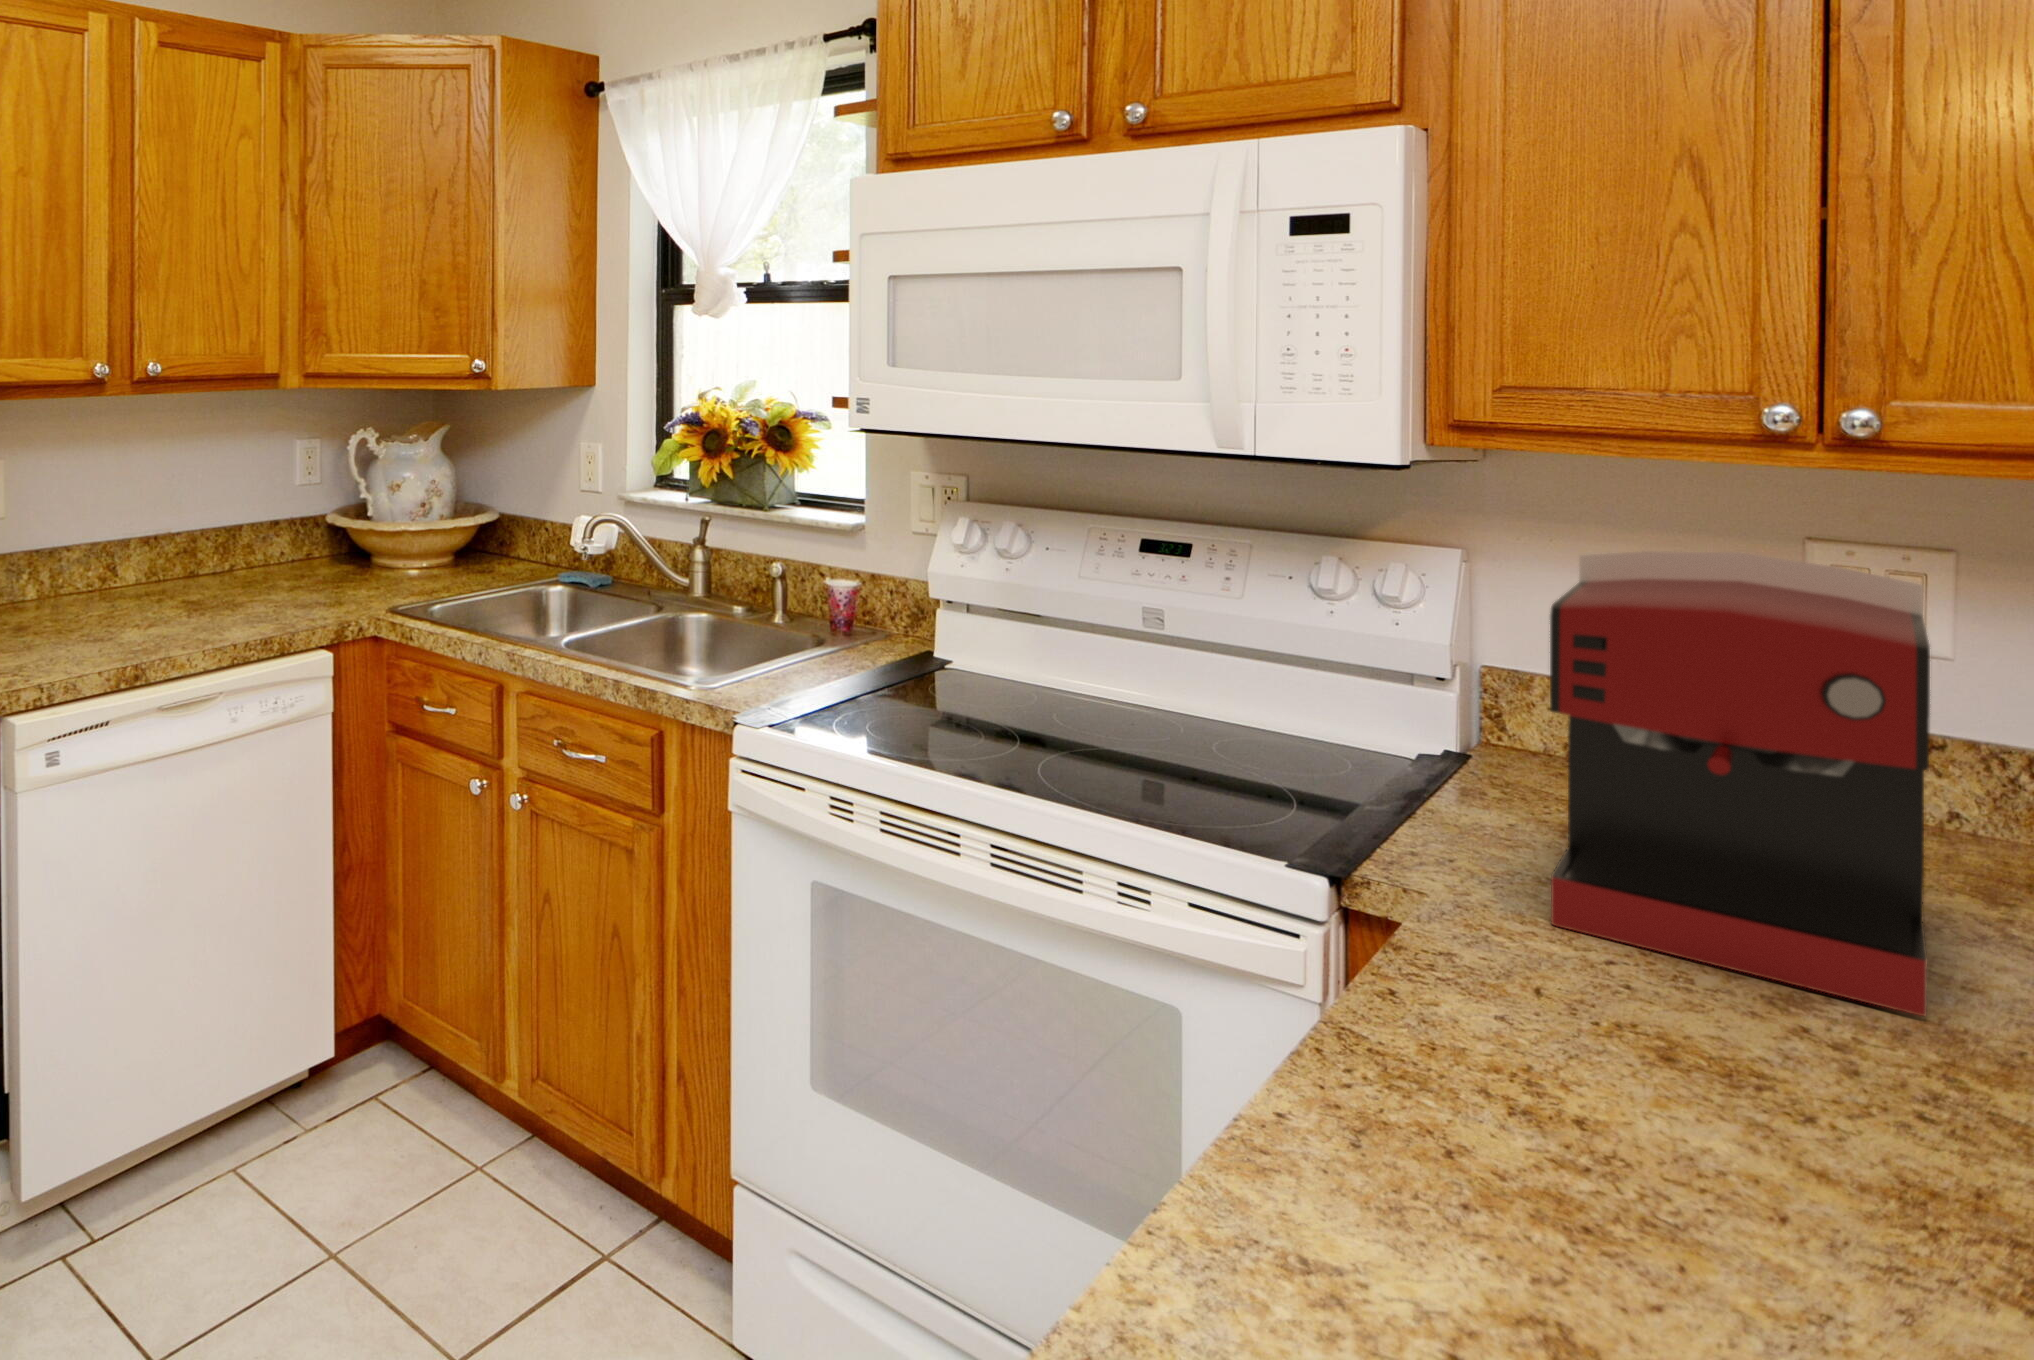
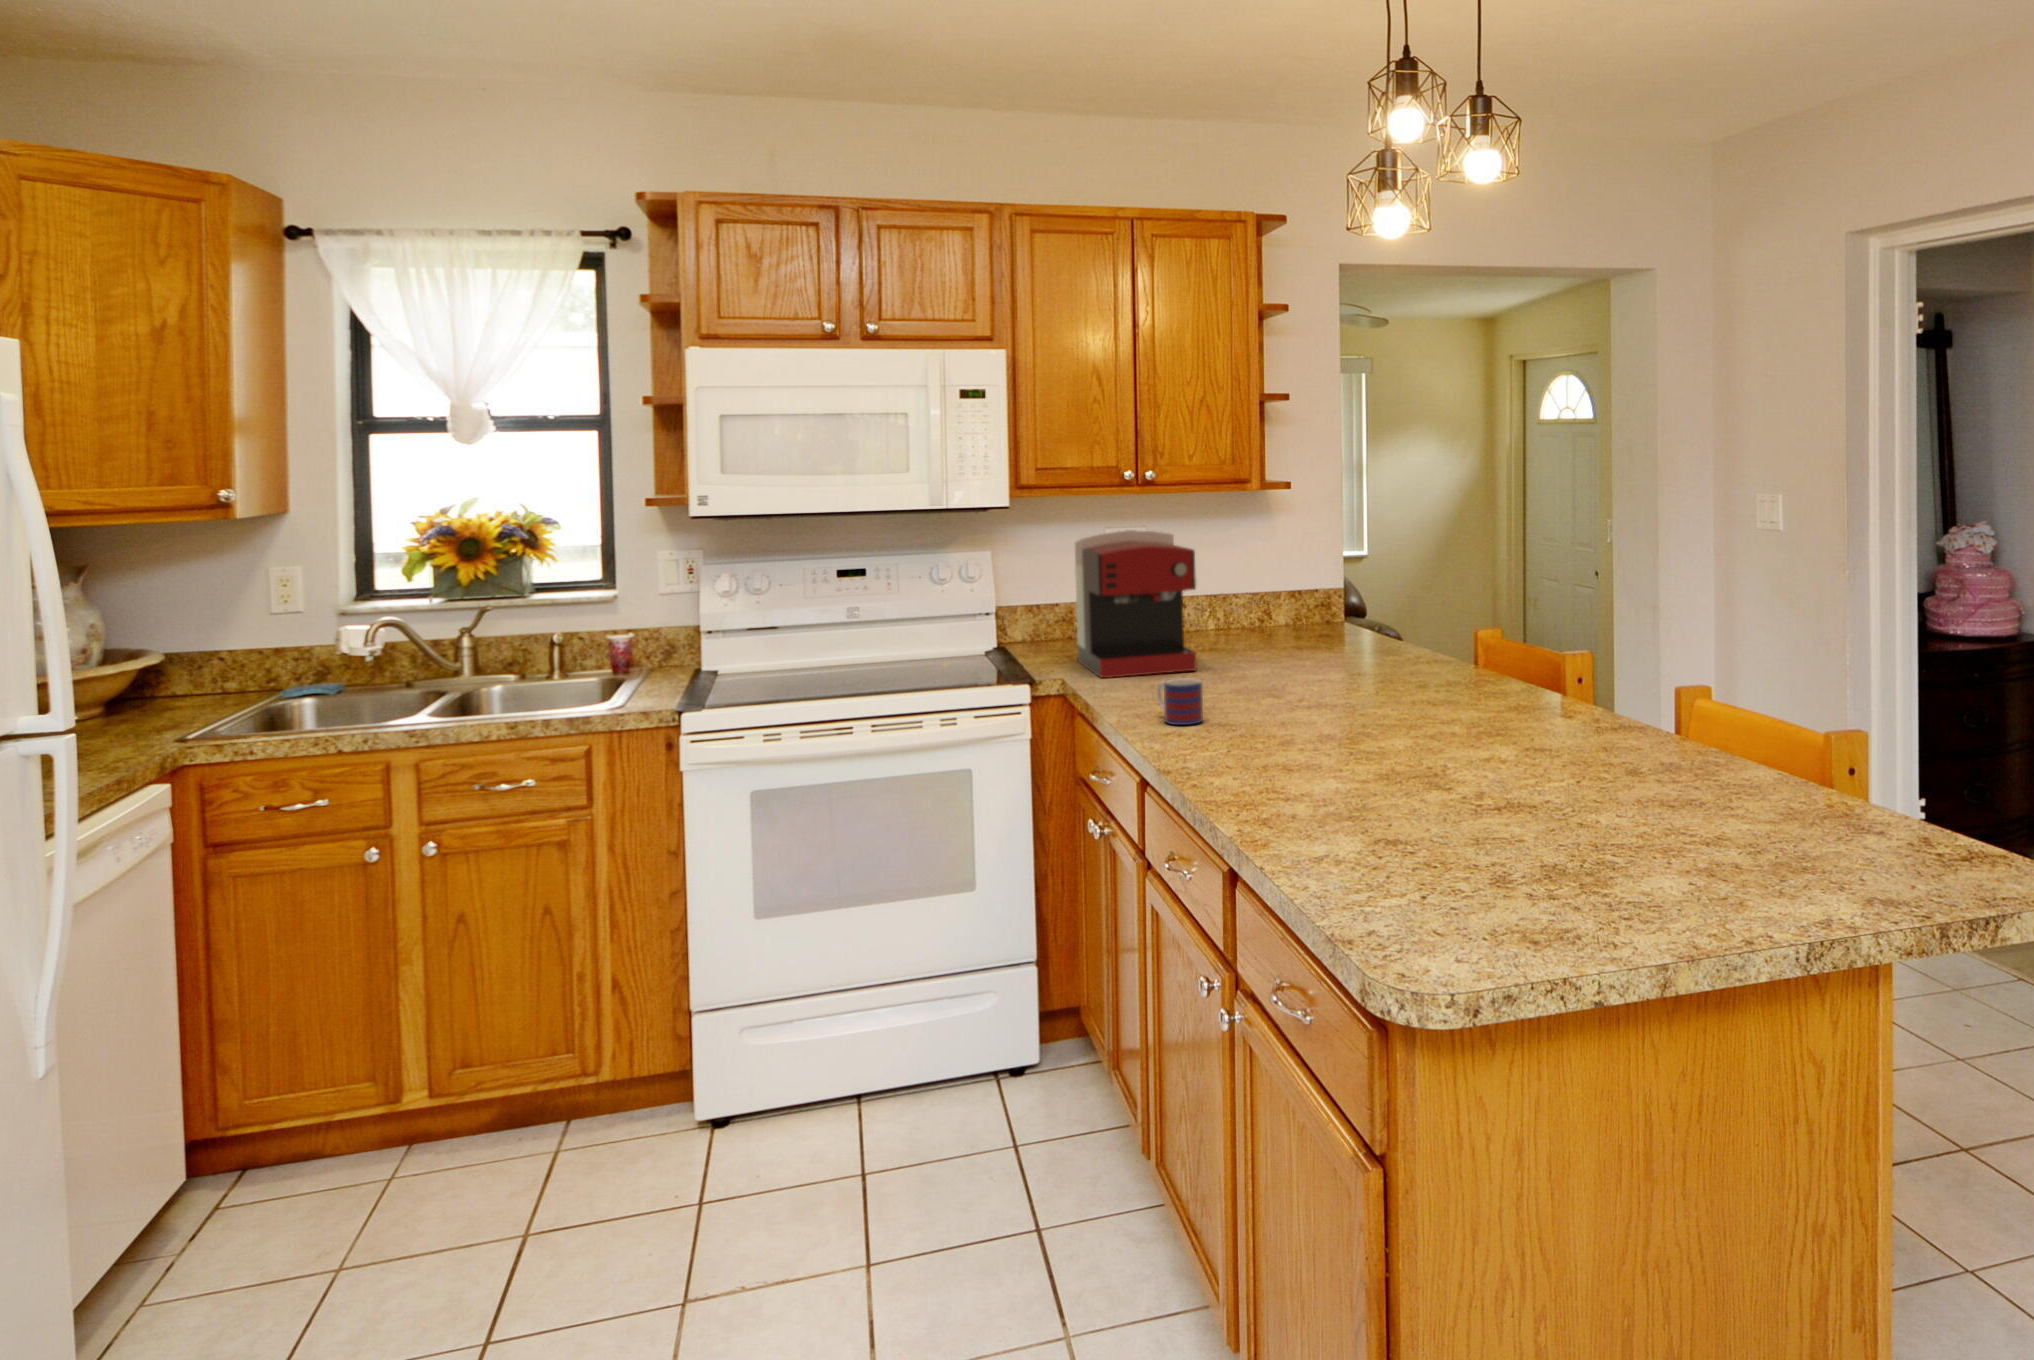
mug: none [1424,1042,1580,1250] -> present [1157,678,1203,725]

